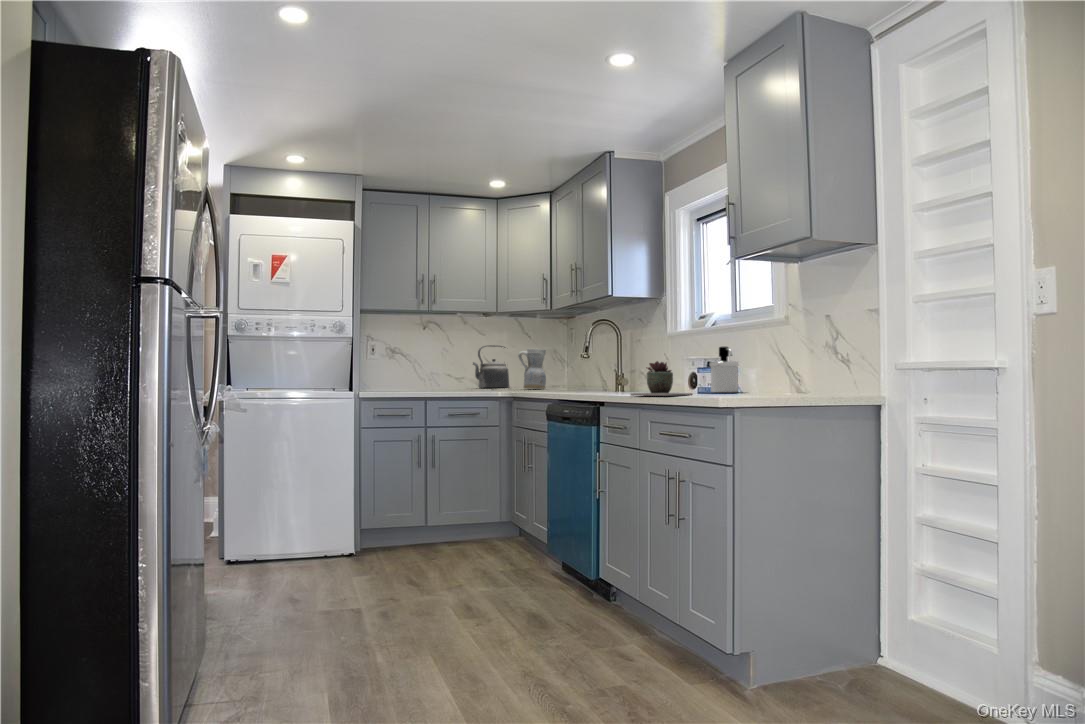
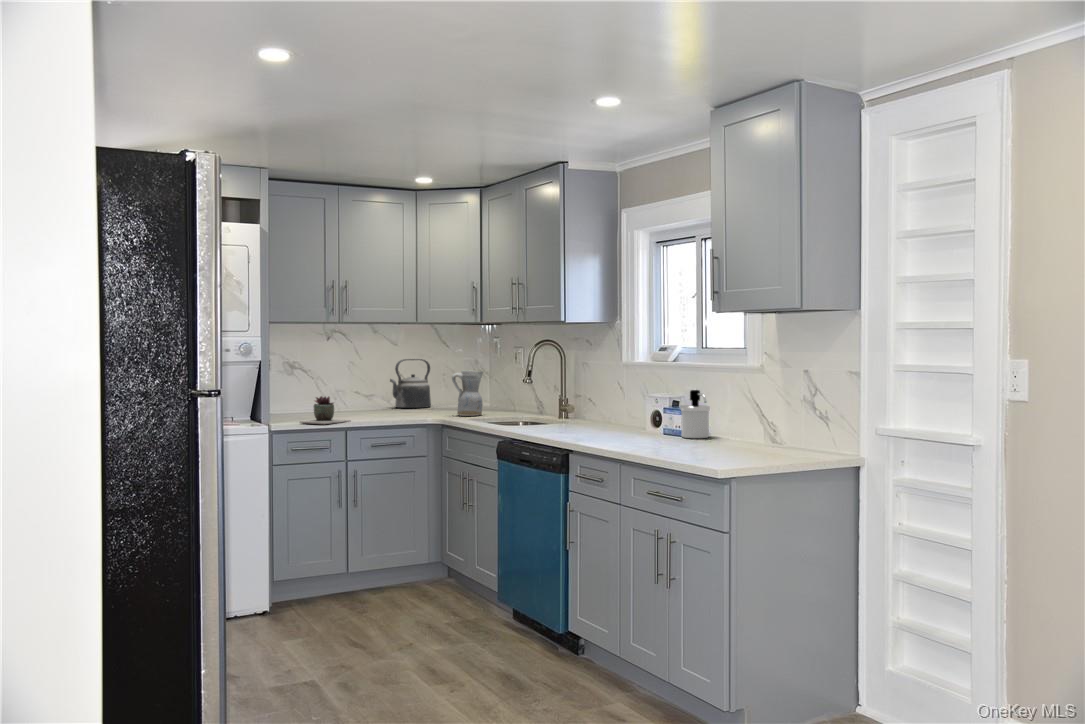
succulent plant: present [631,361,692,396] -> present [300,396,351,424]

